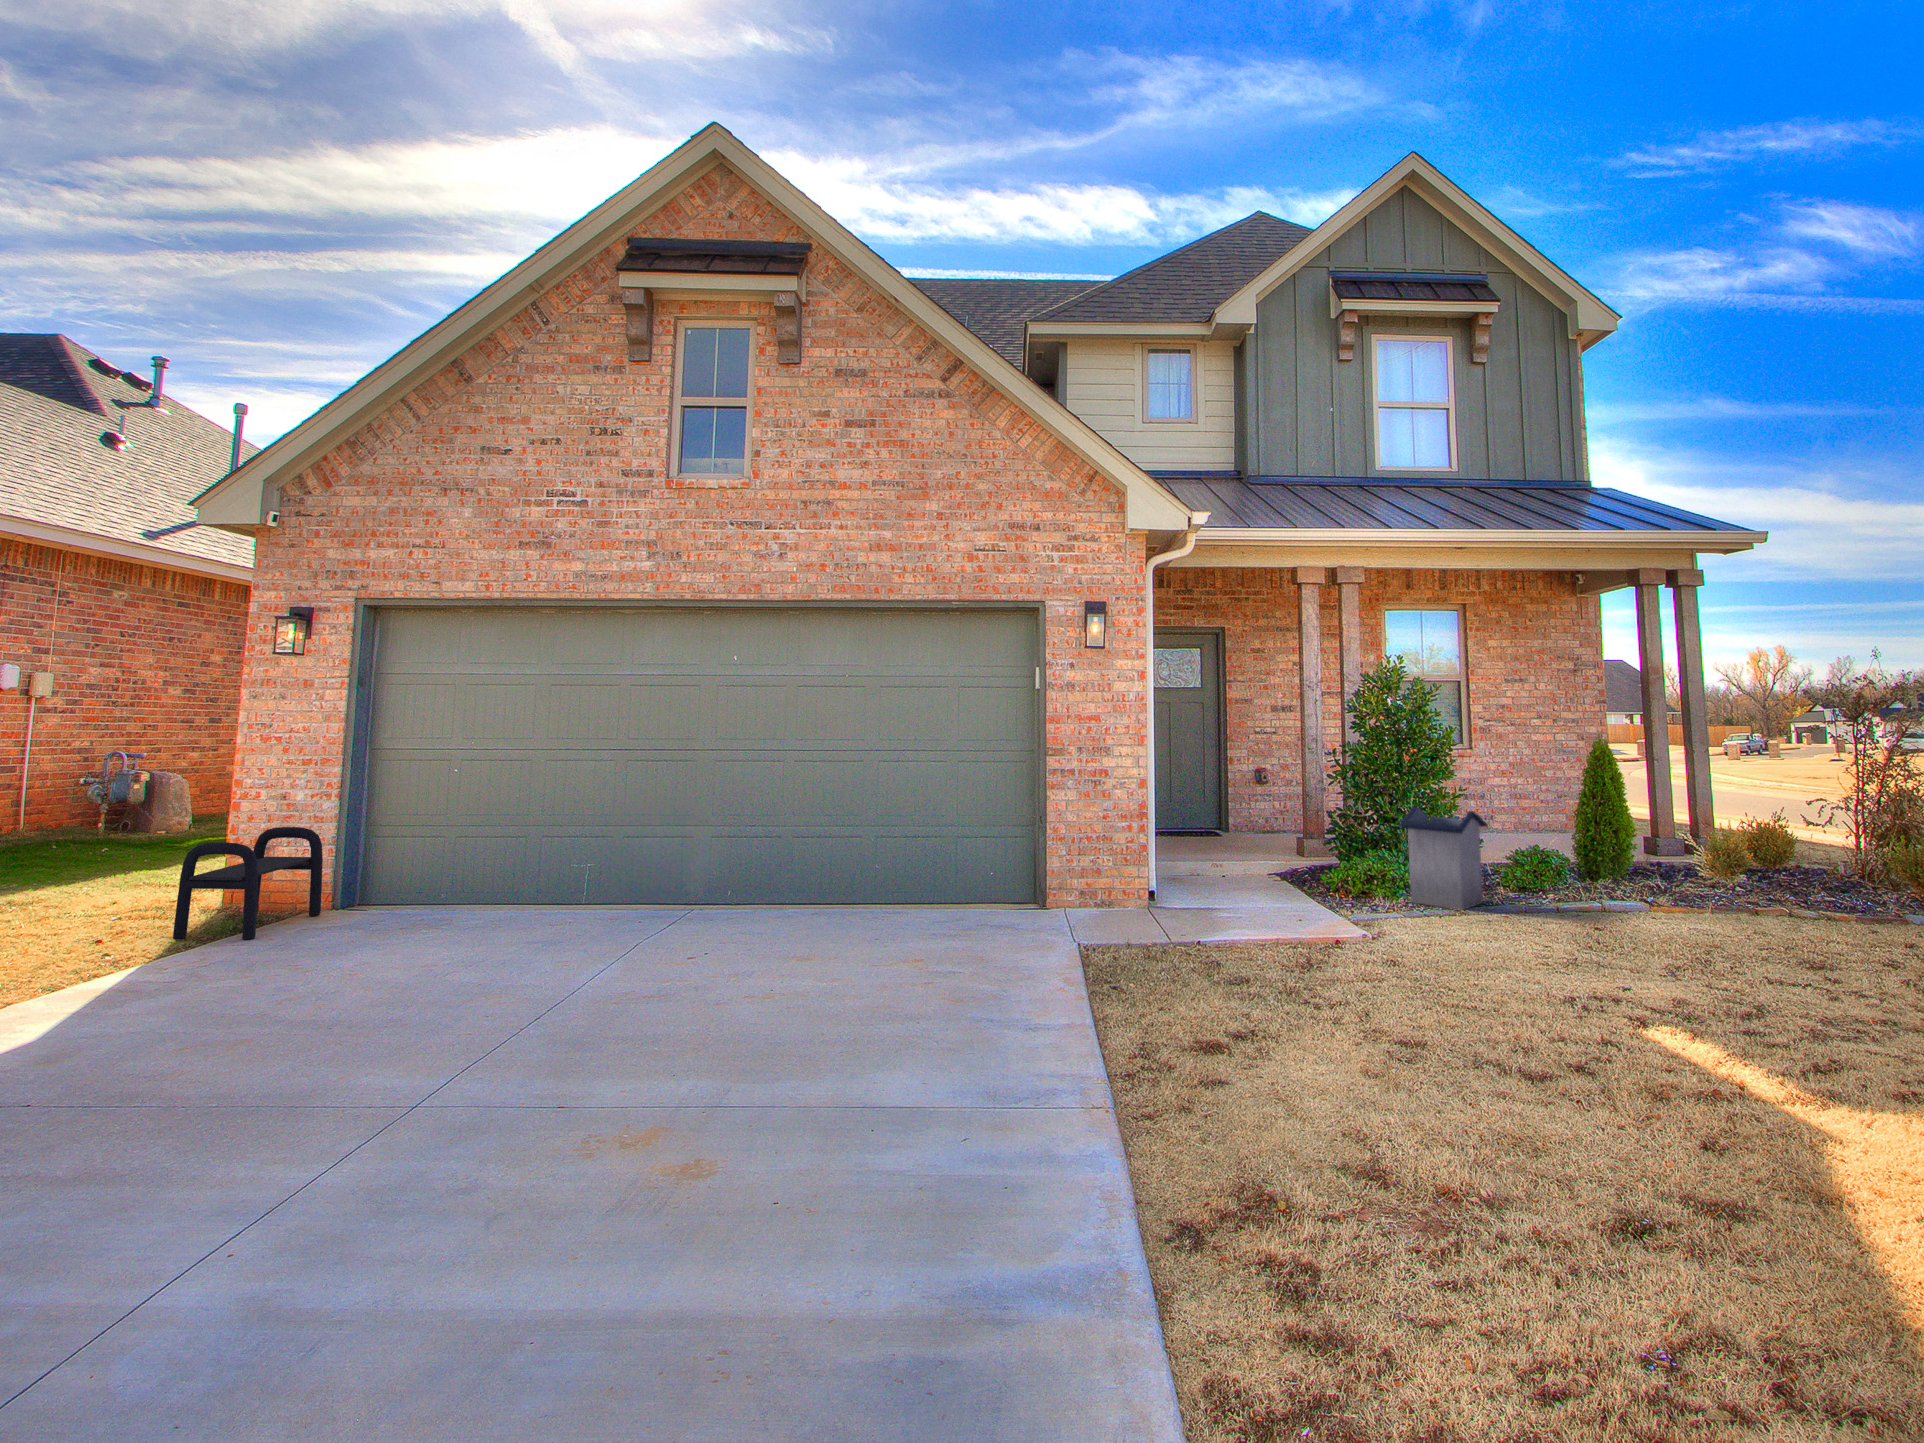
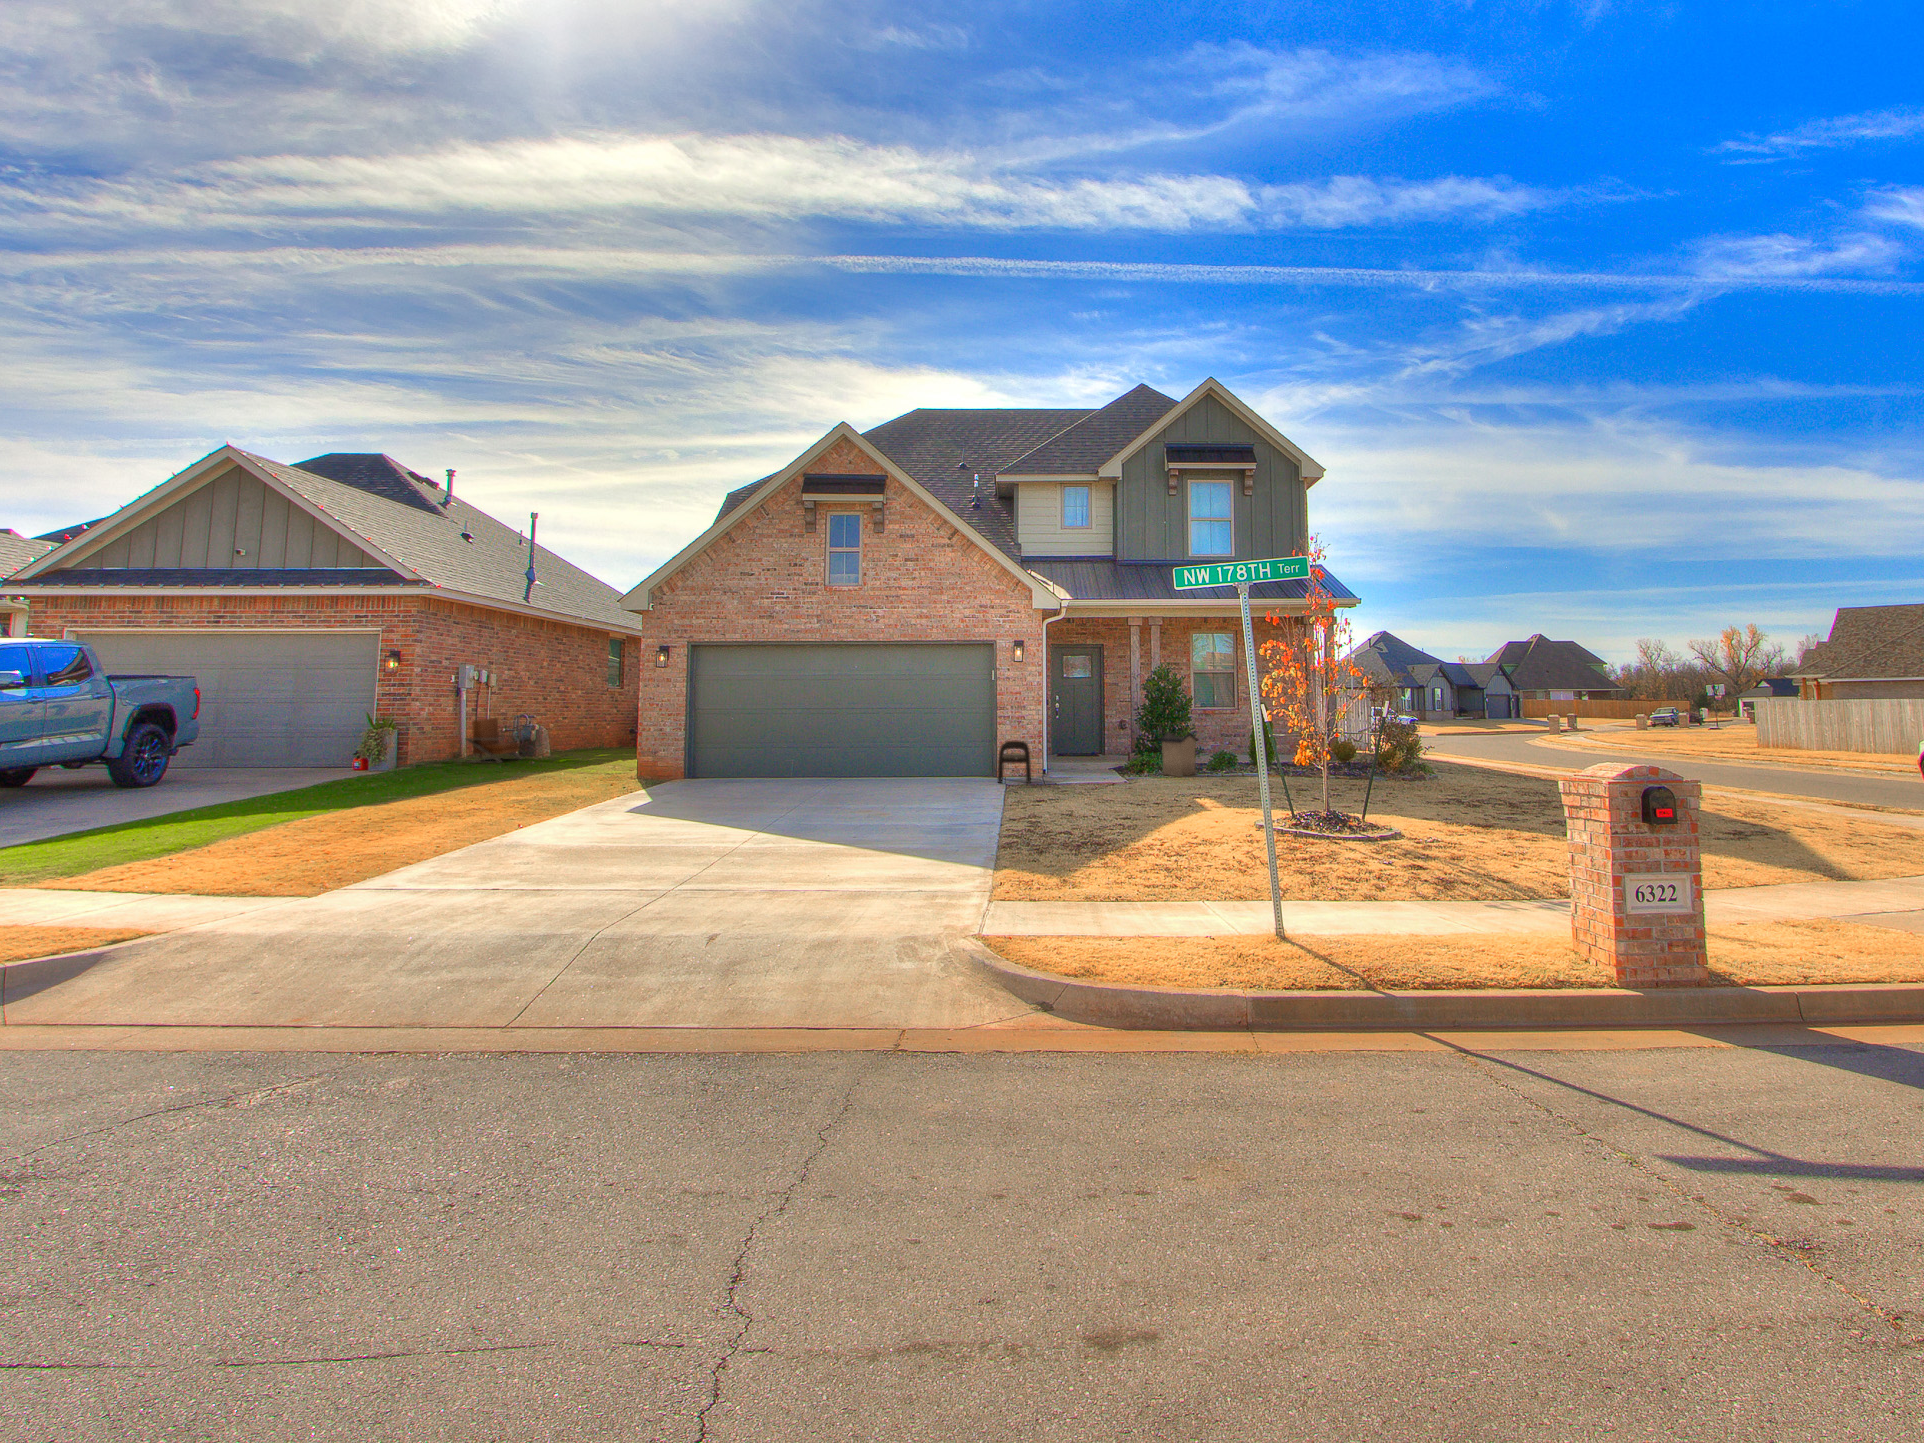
lounge chair: none [15,756,153,846] -> present [466,718,522,763]
bench: present [173,827,323,940] -> present [998,741,1031,783]

